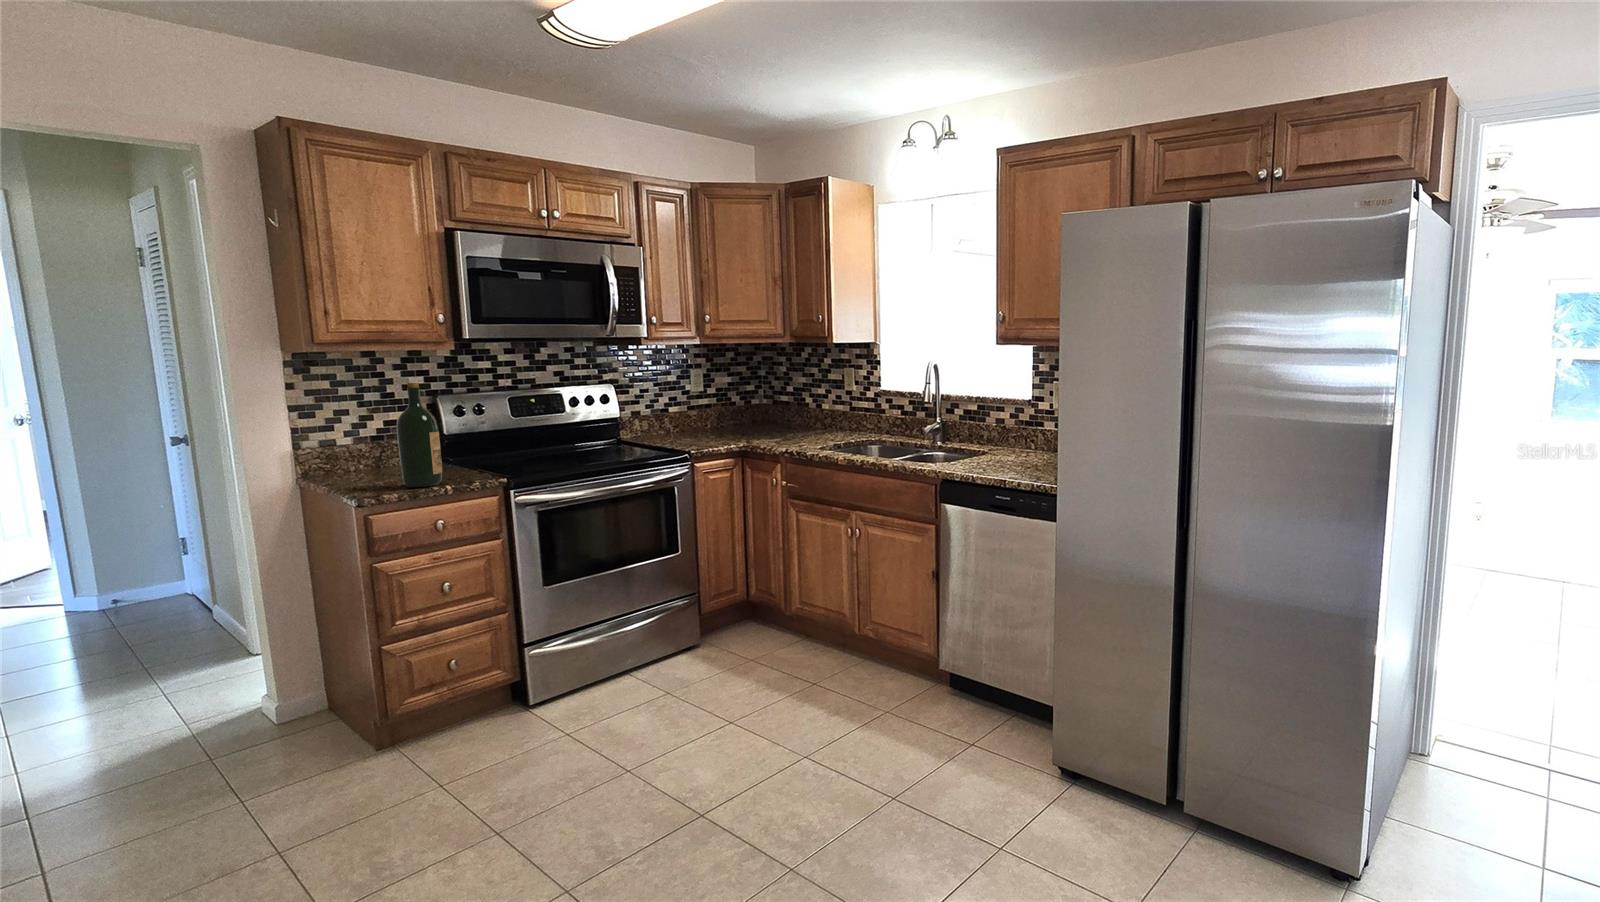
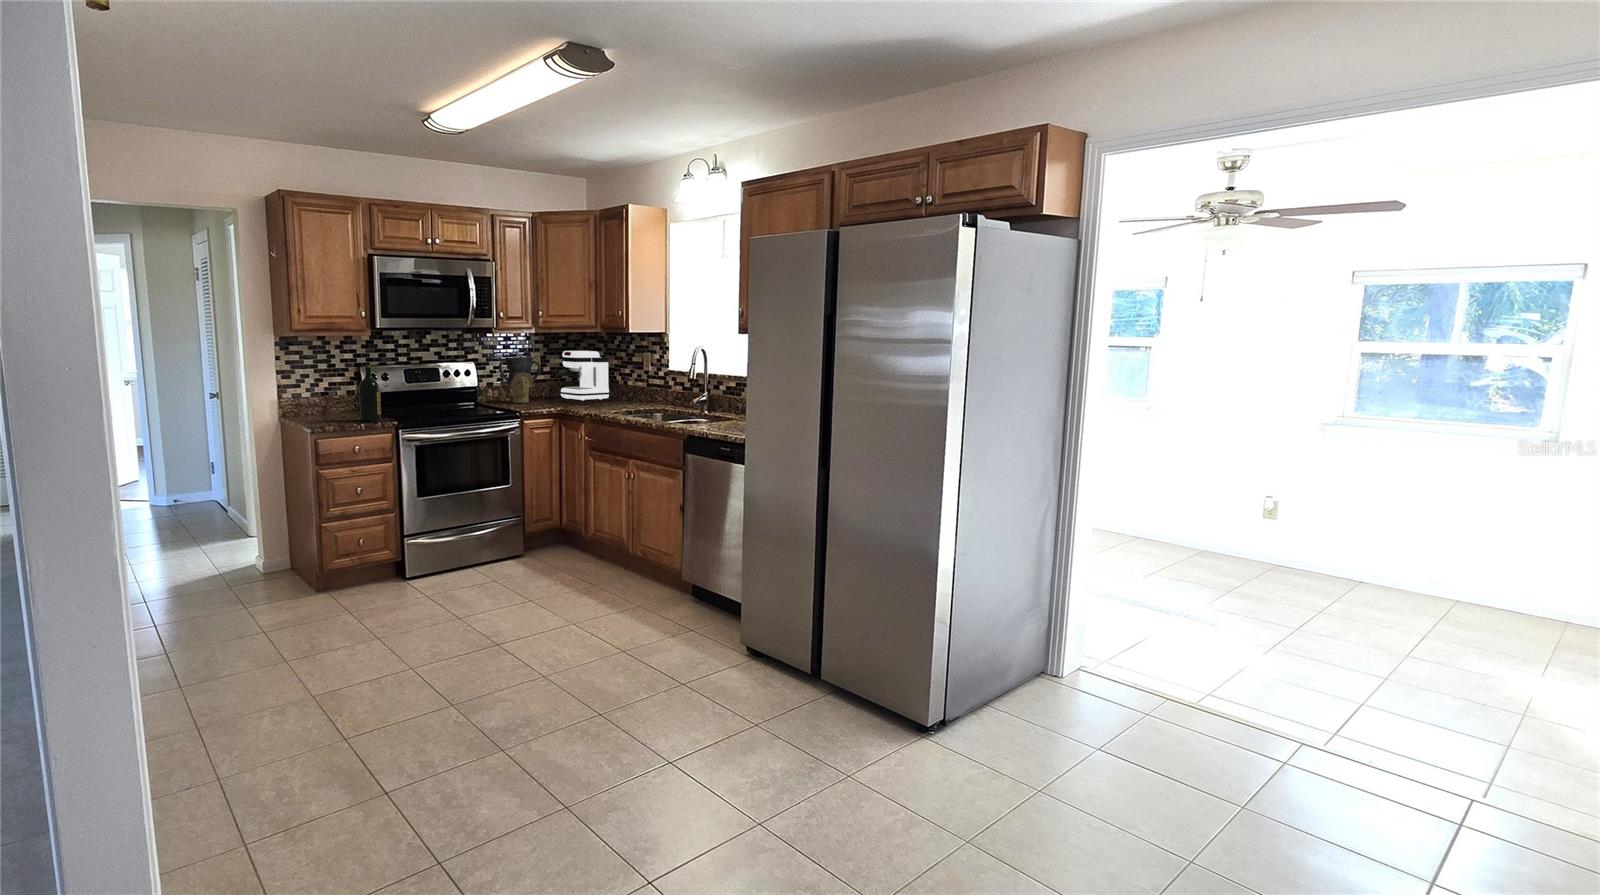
coffee maker: none [724,363,802,435] -> present [554,351,609,401]
vase: none [646,372,706,442] -> present [499,357,541,403]

